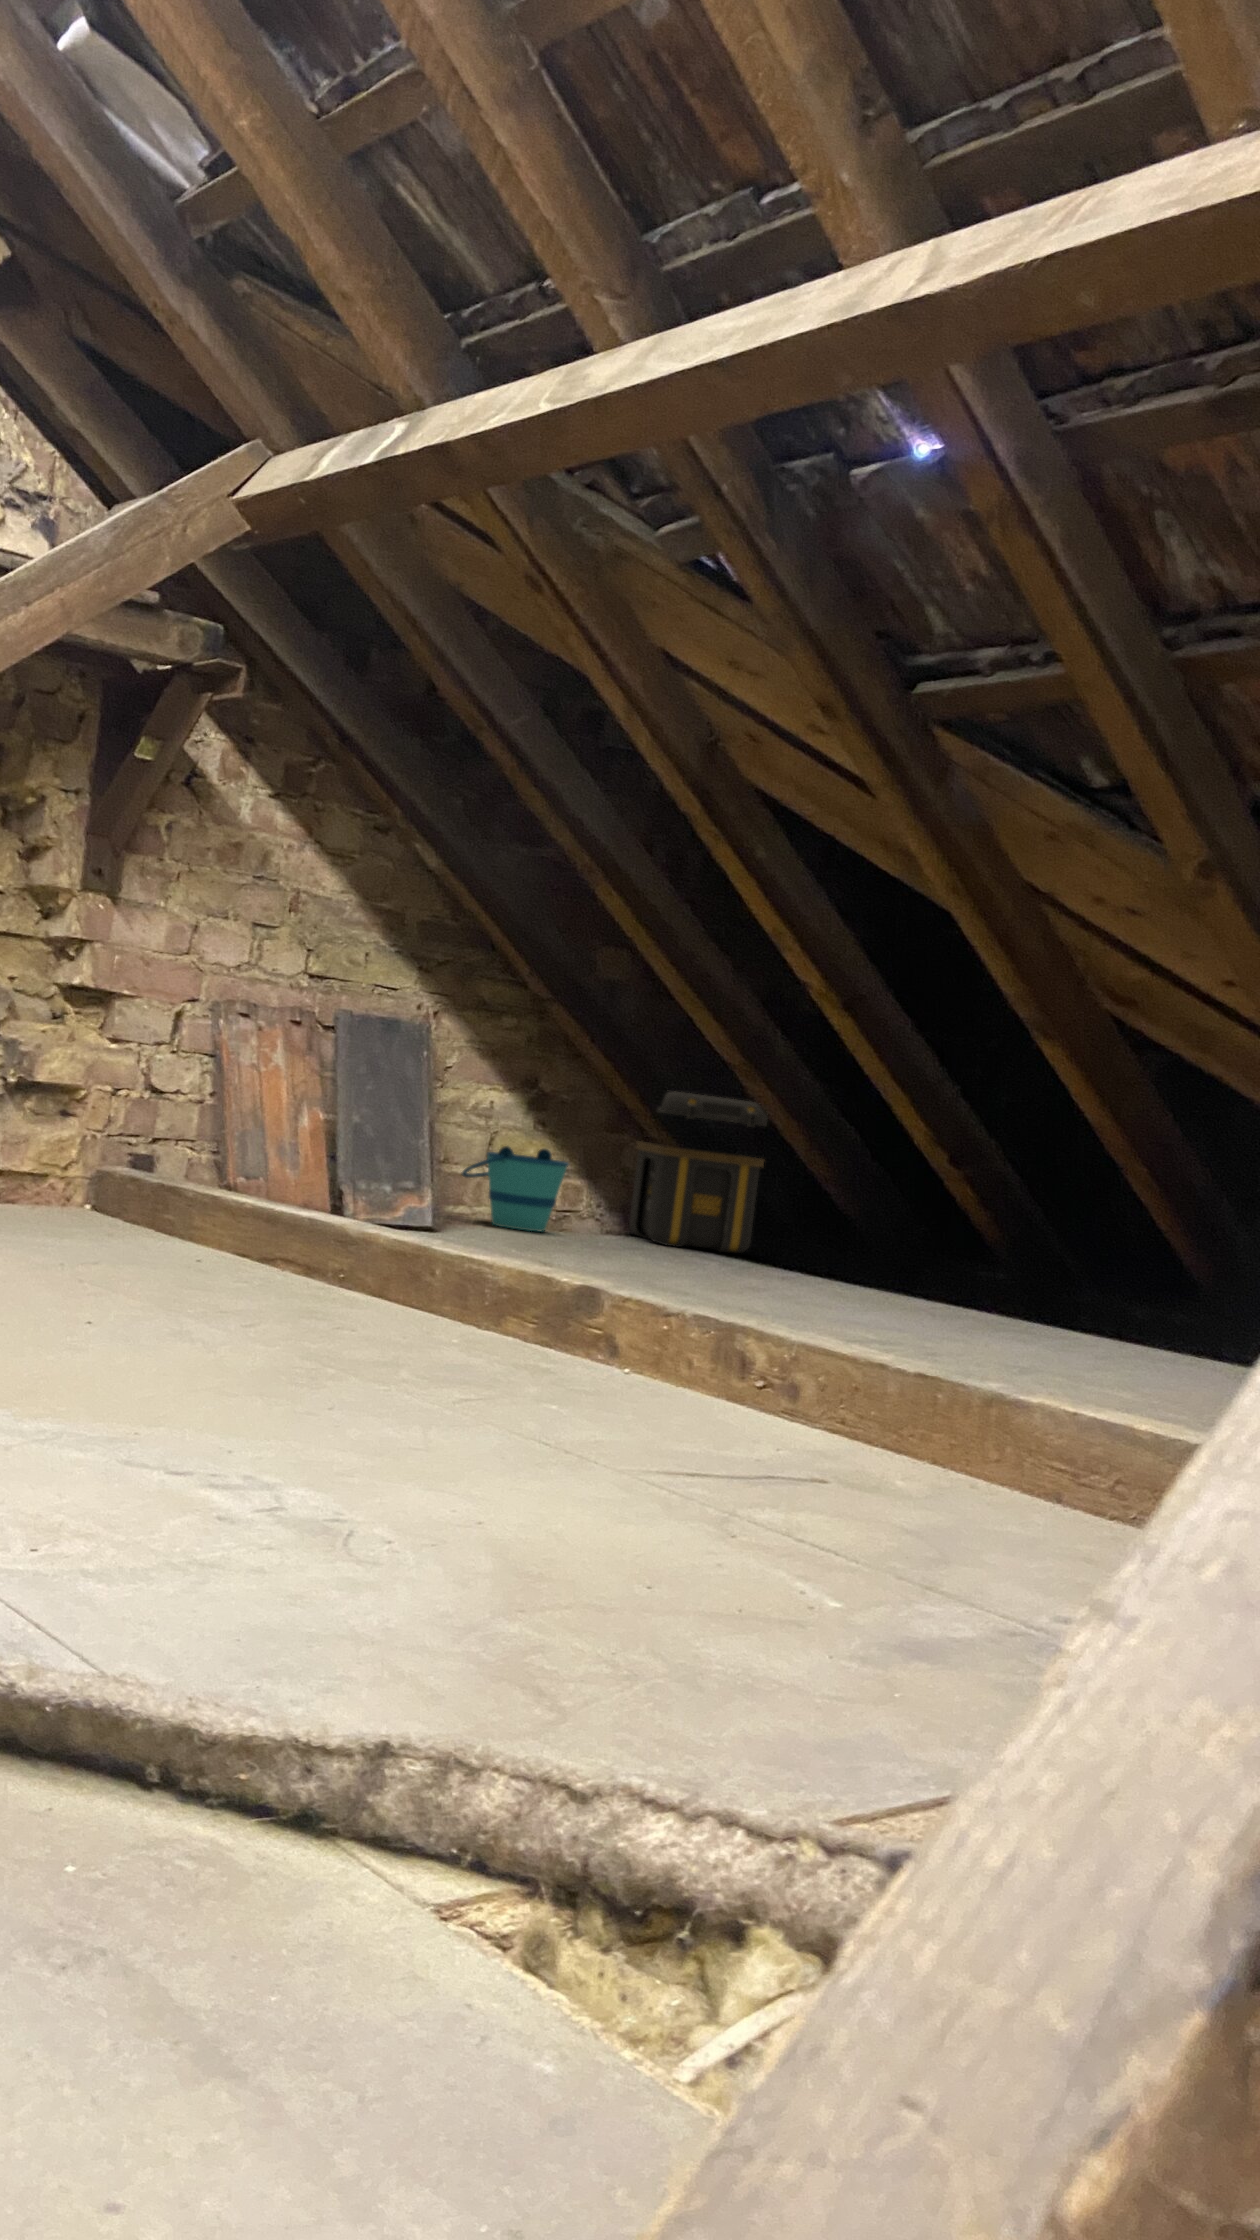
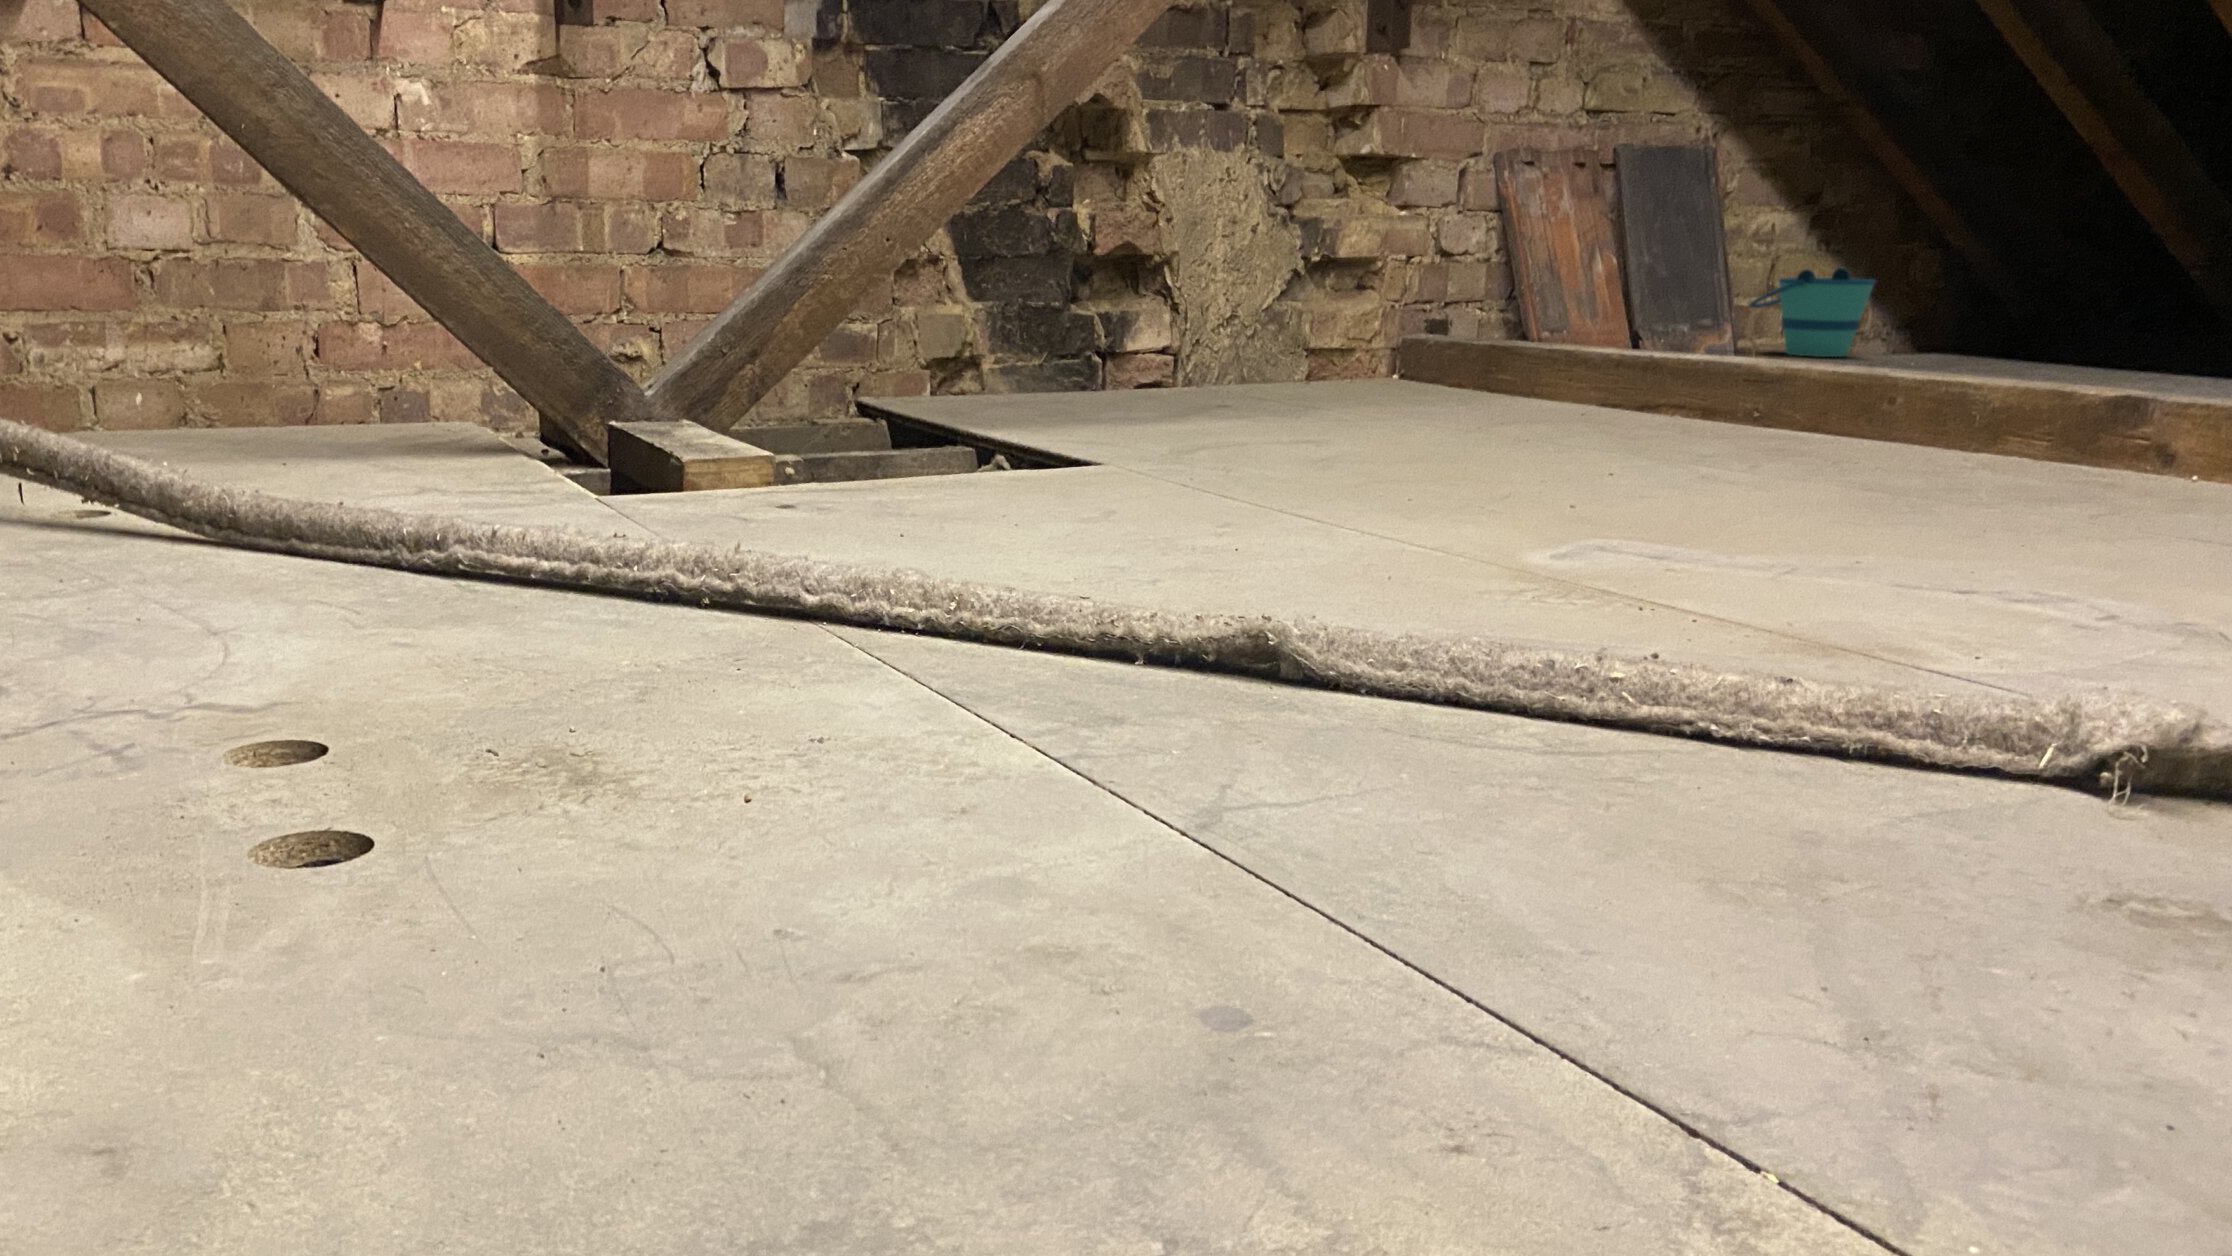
toolbox: present [629,1091,768,1253] -> none [1923,188,2107,359]

